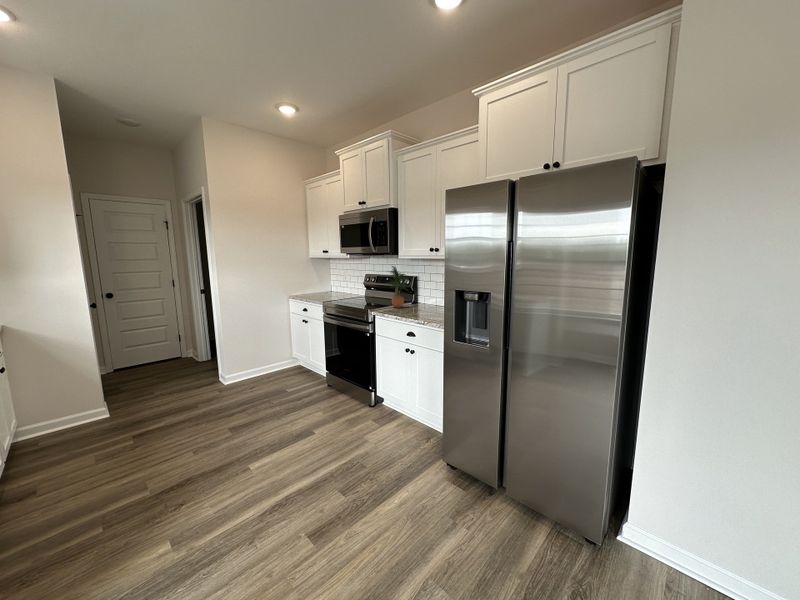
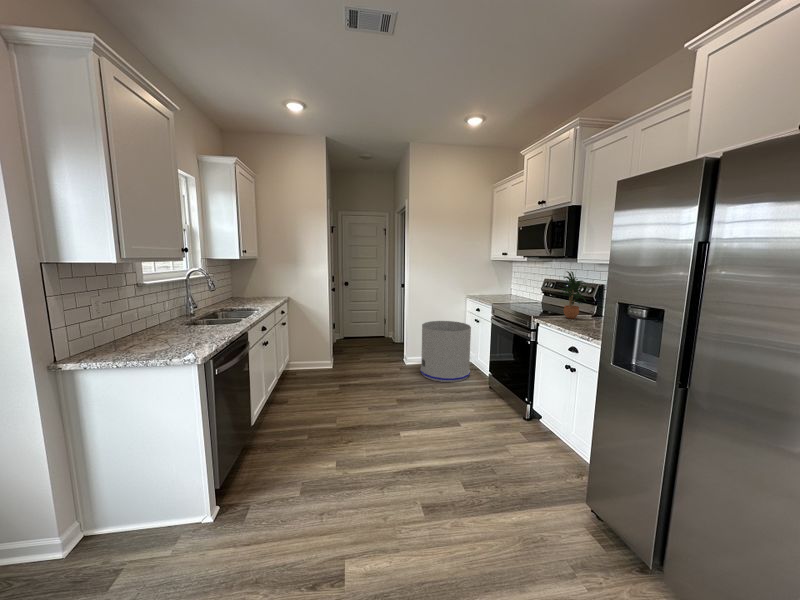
trash can: none [243,326,304,394] -> present [420,321,471,382]

